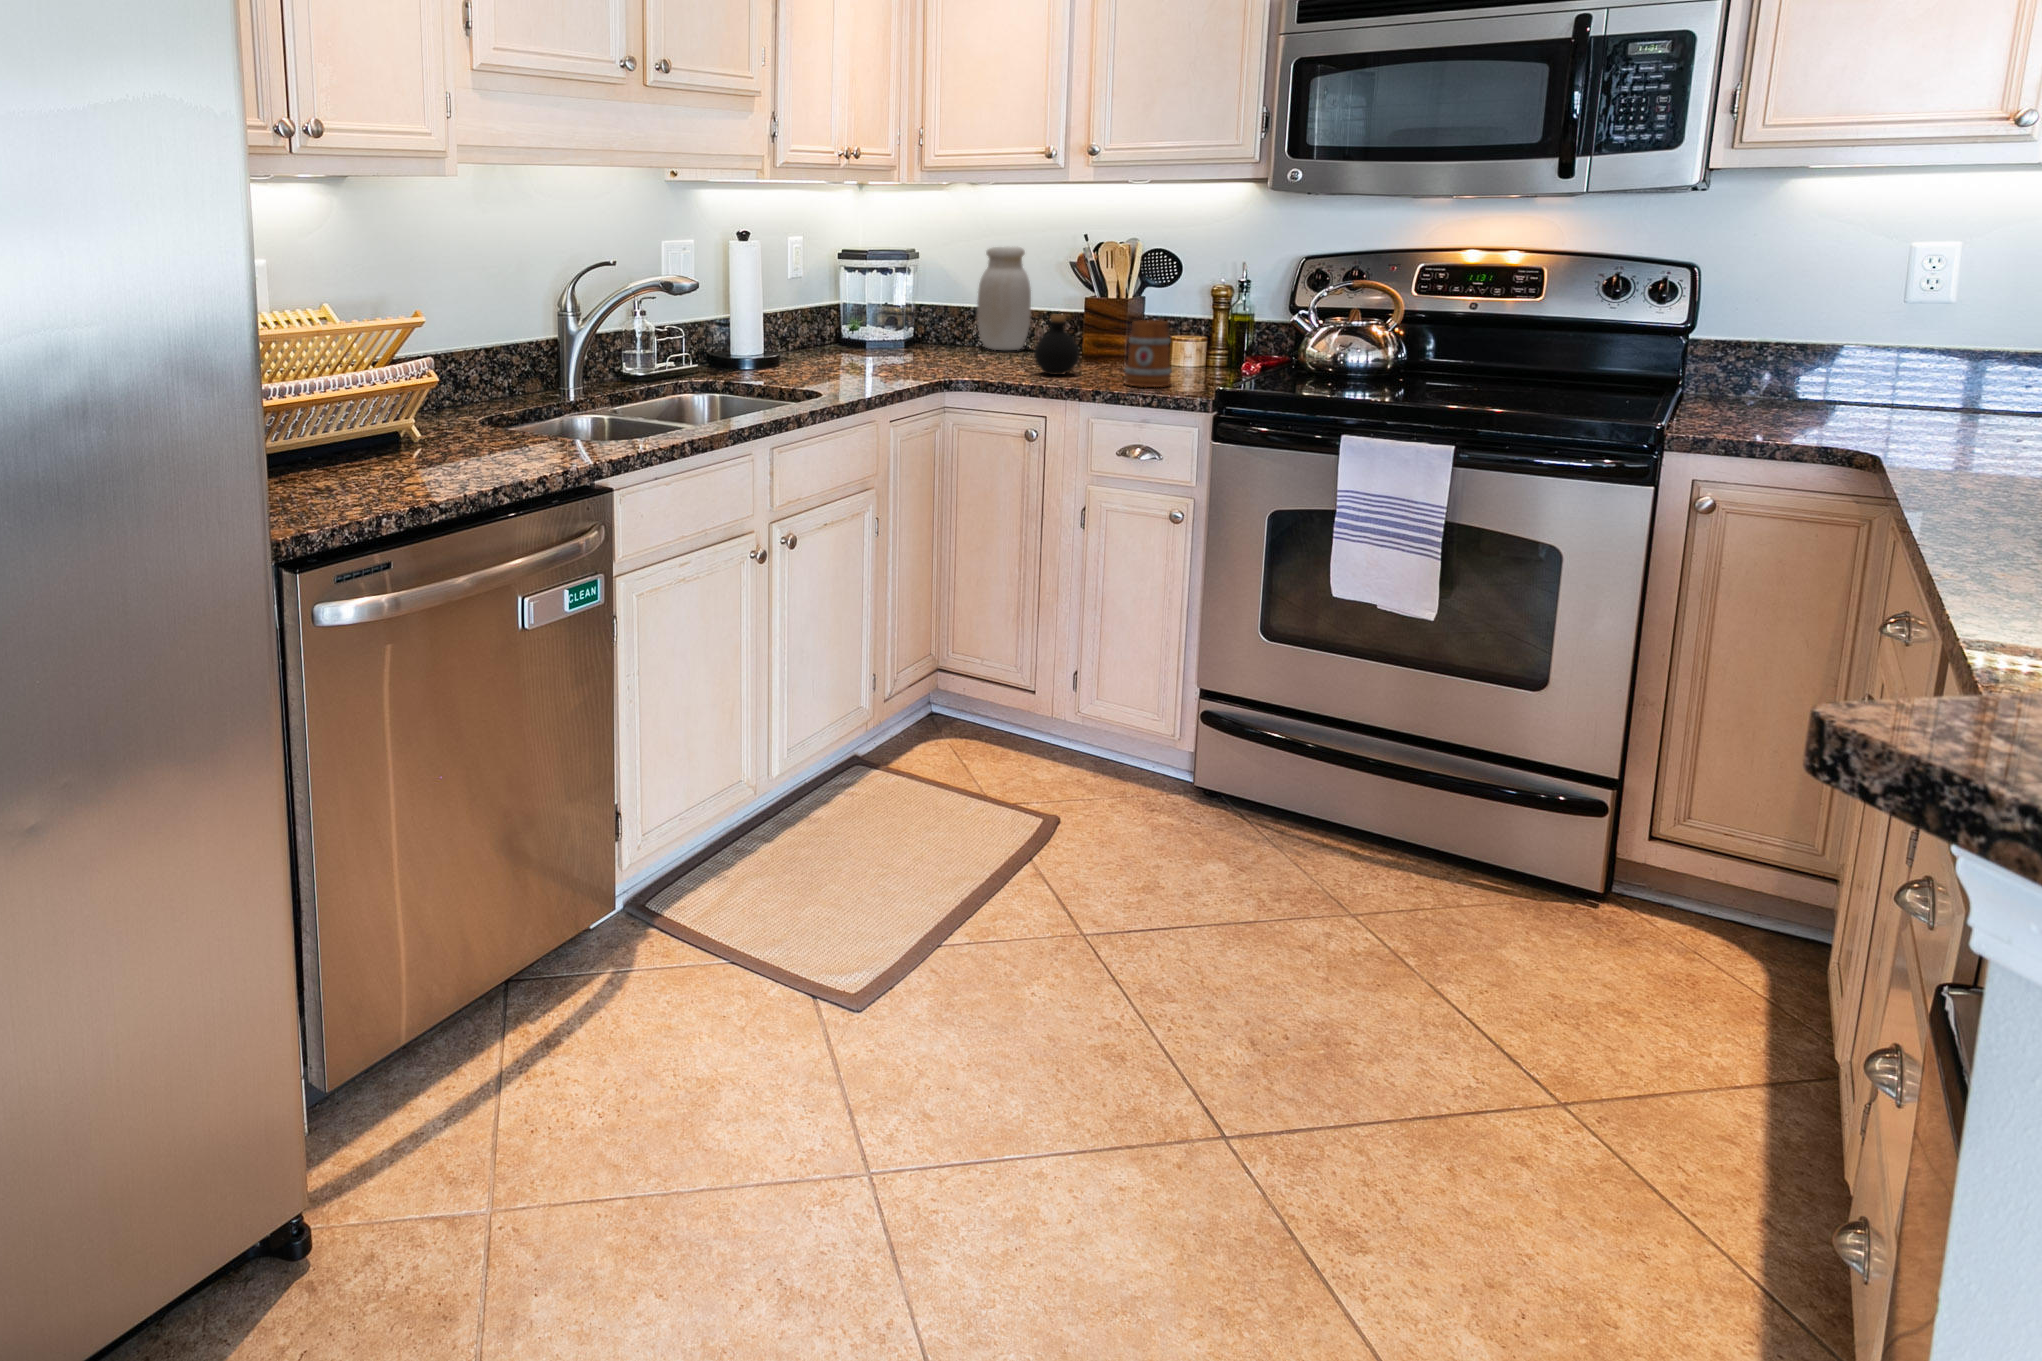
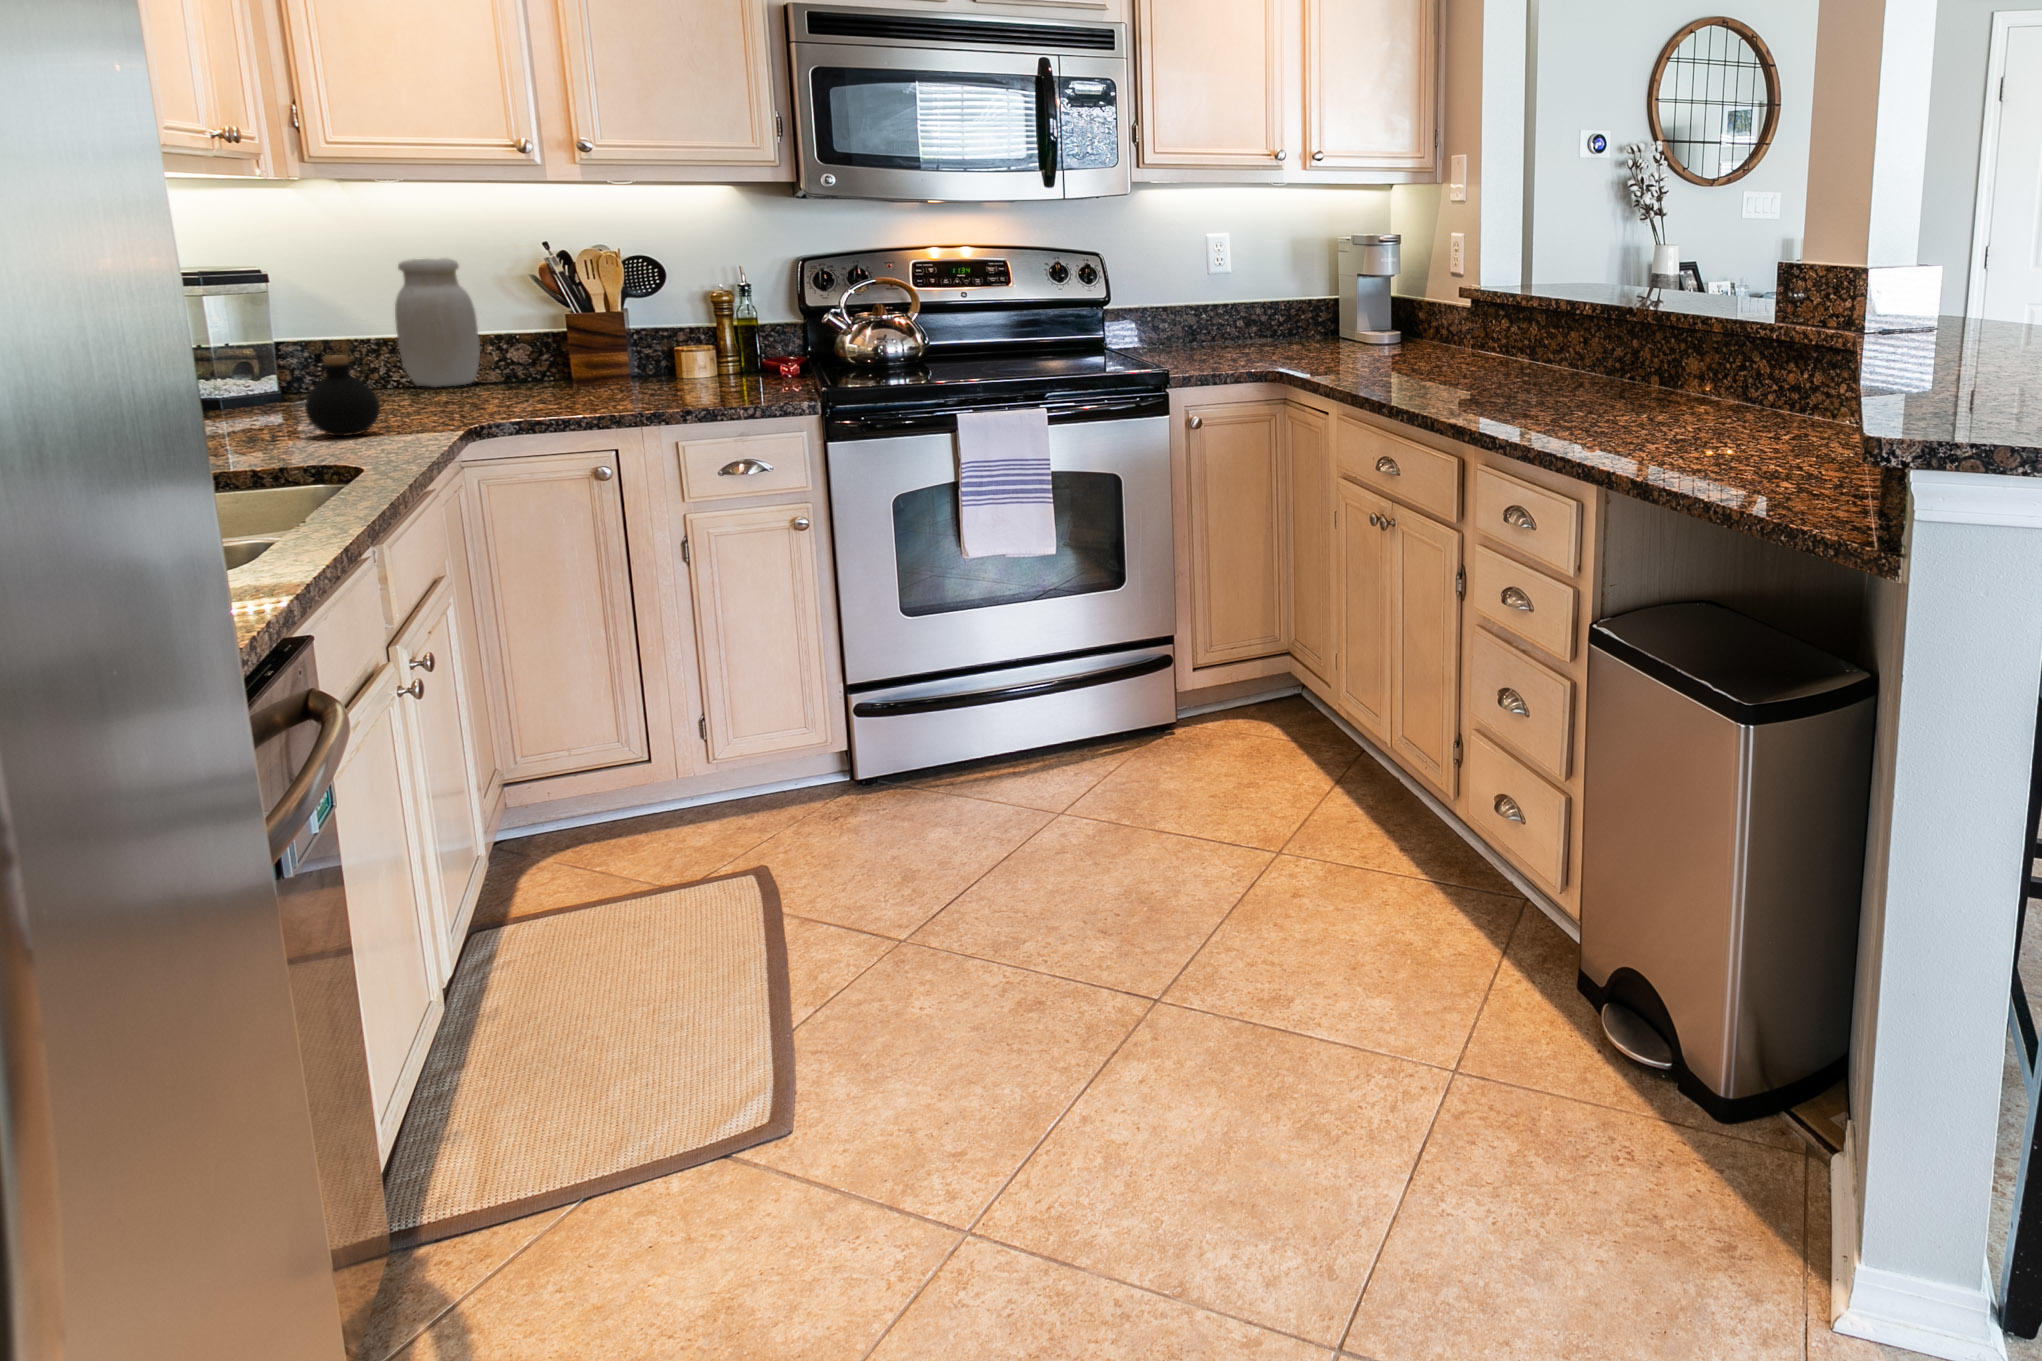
bottle: present [1034,315,1079,375] -> present [305,355,380,436]
mug: present [1125,320,1172,387] -> none [692,330,747,401]

